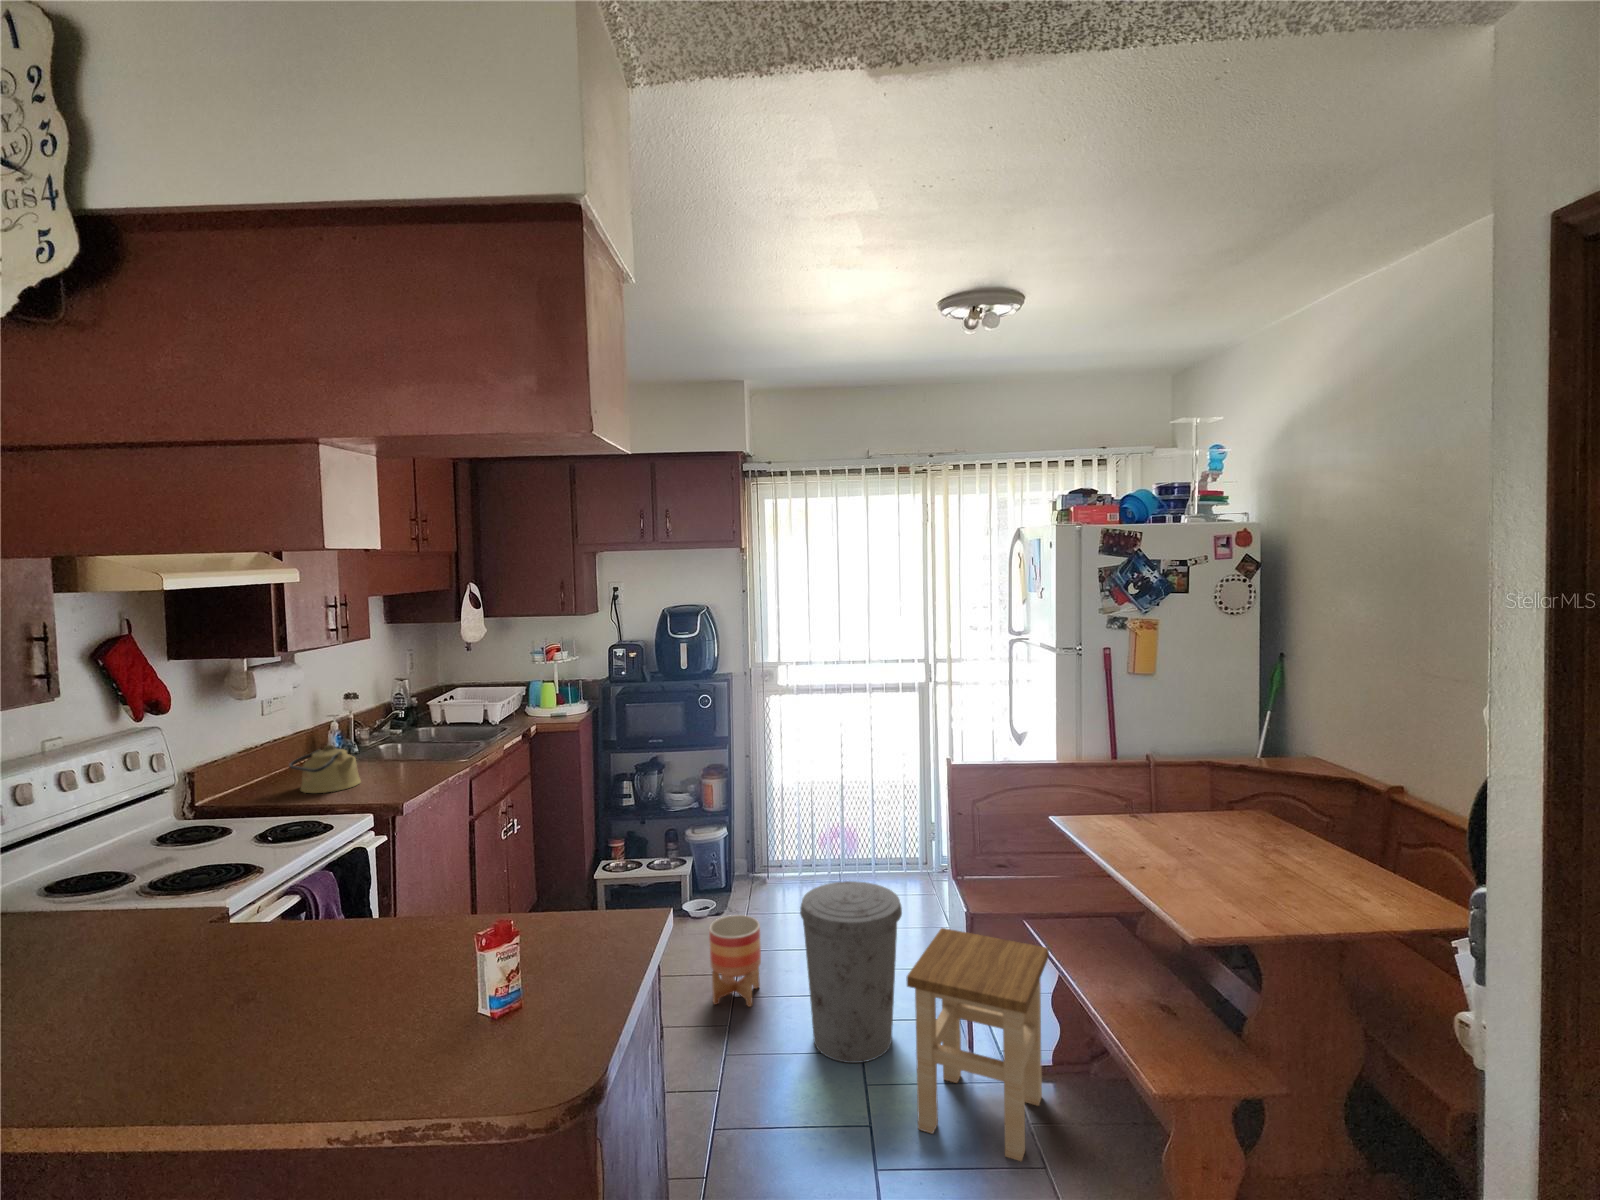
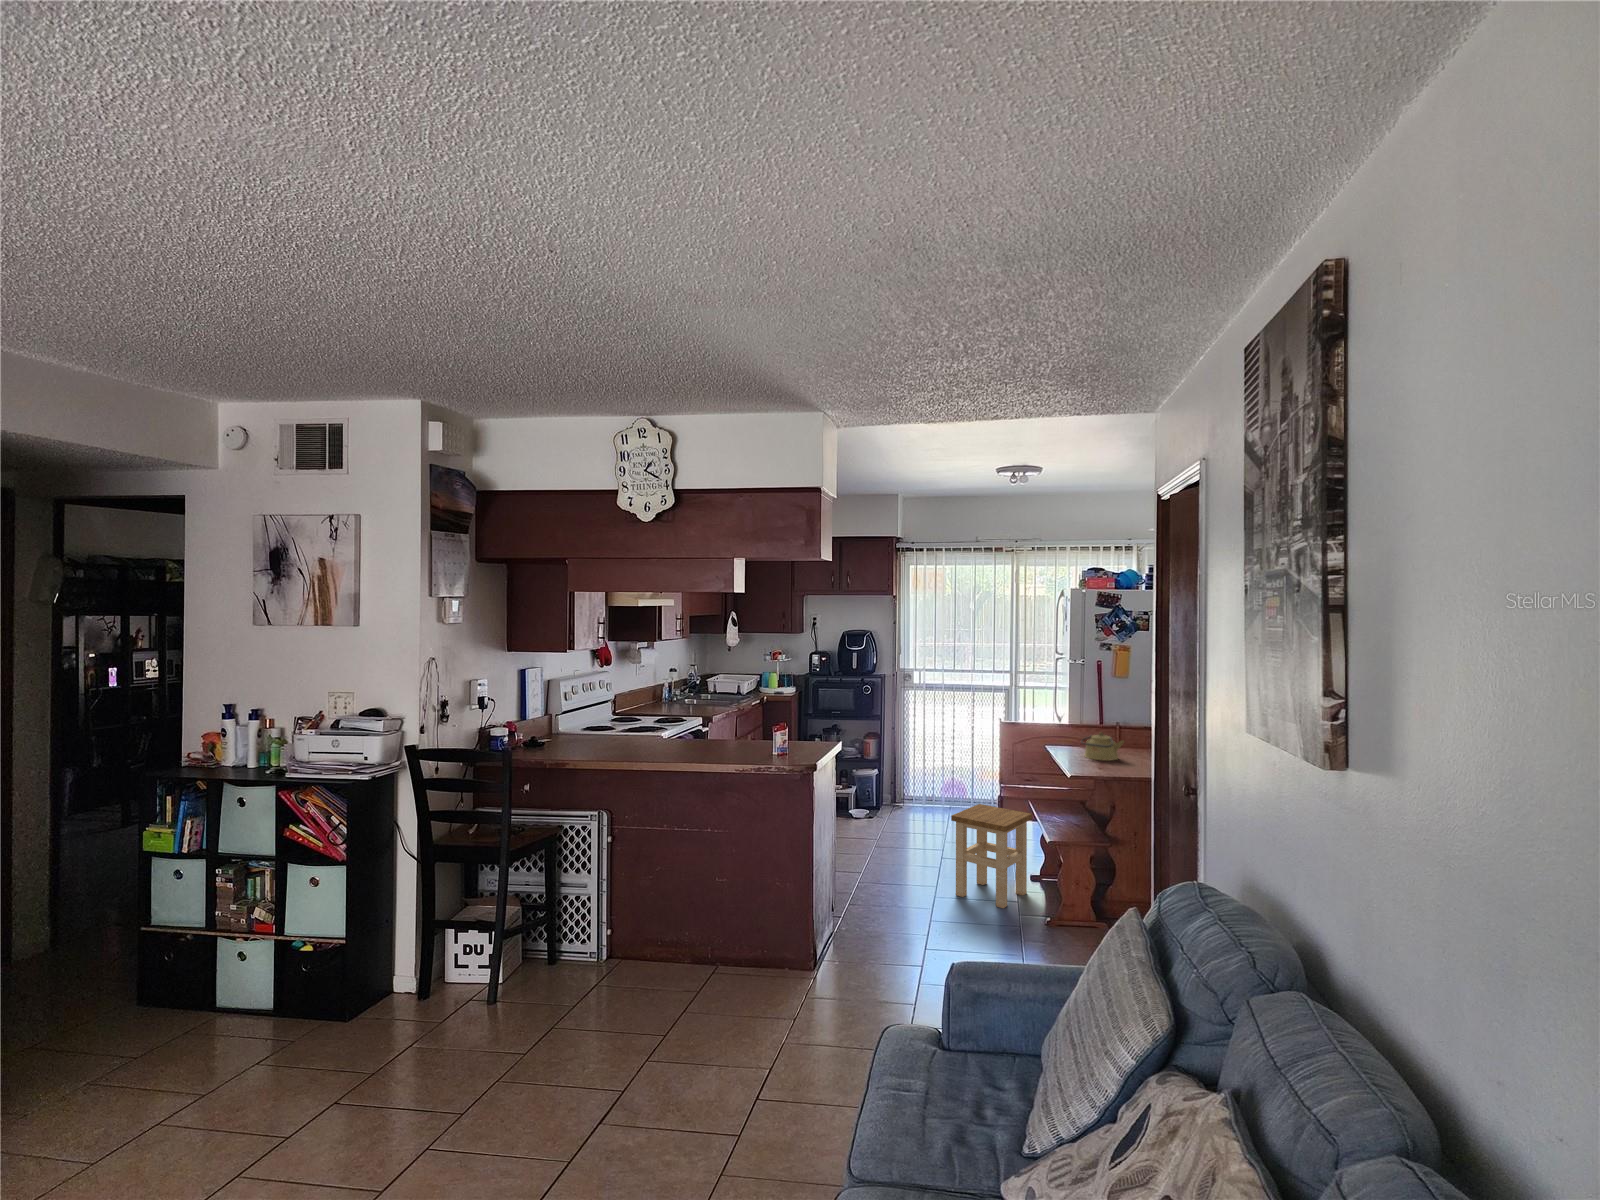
kettle: present [289,745,361,793] -> present [1081,732,1124,761]
trash can: present [800,881,902,1063] -> none [907,784,962,875]
planter: present [709,915,761,1007] -> none [860,805,888,852]

